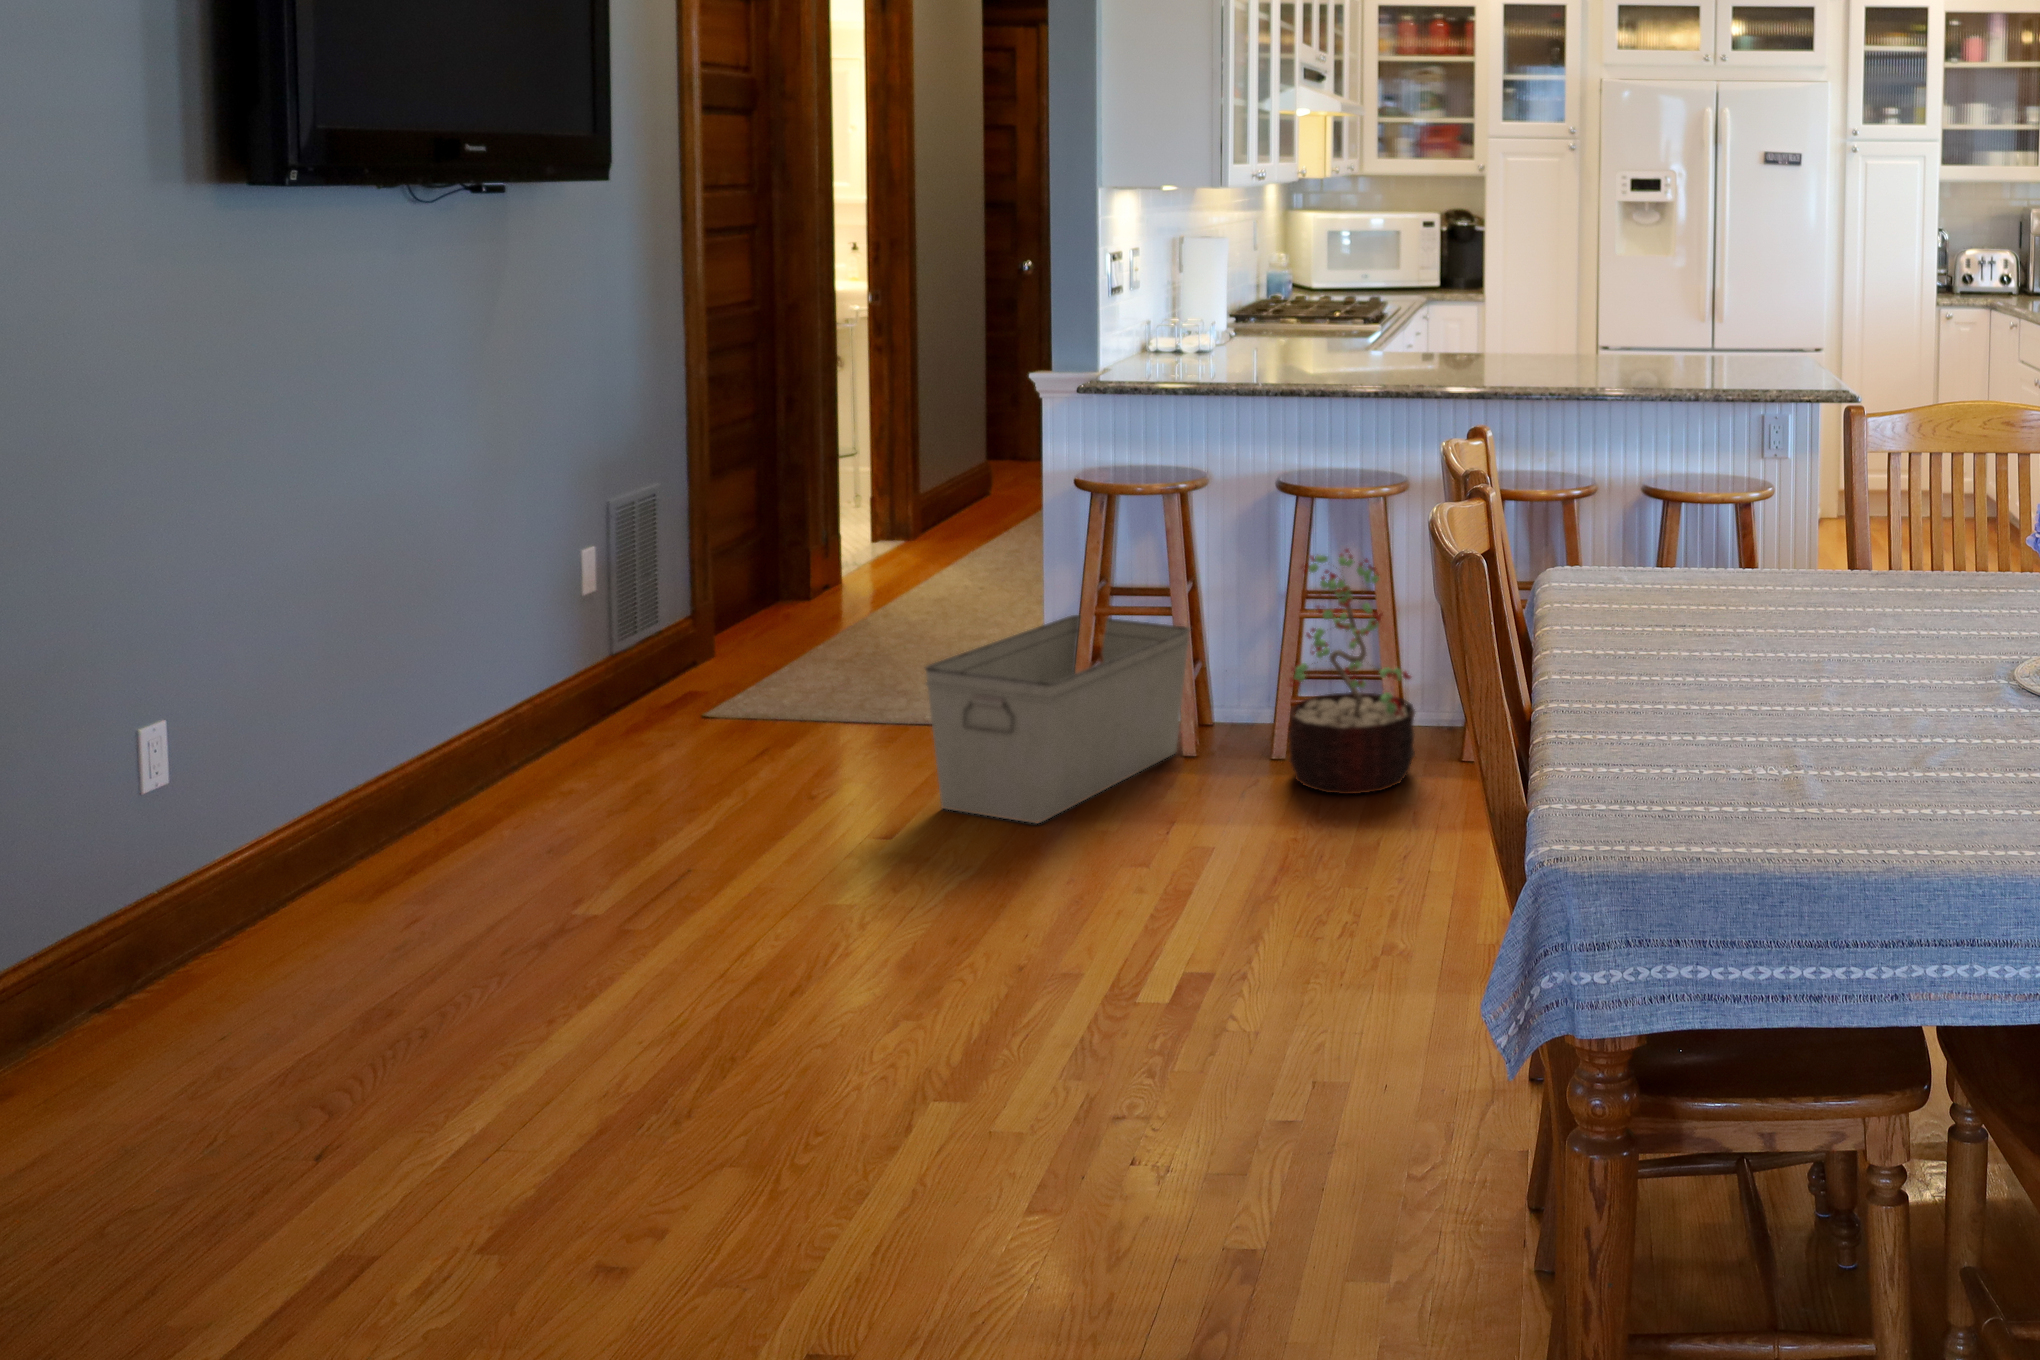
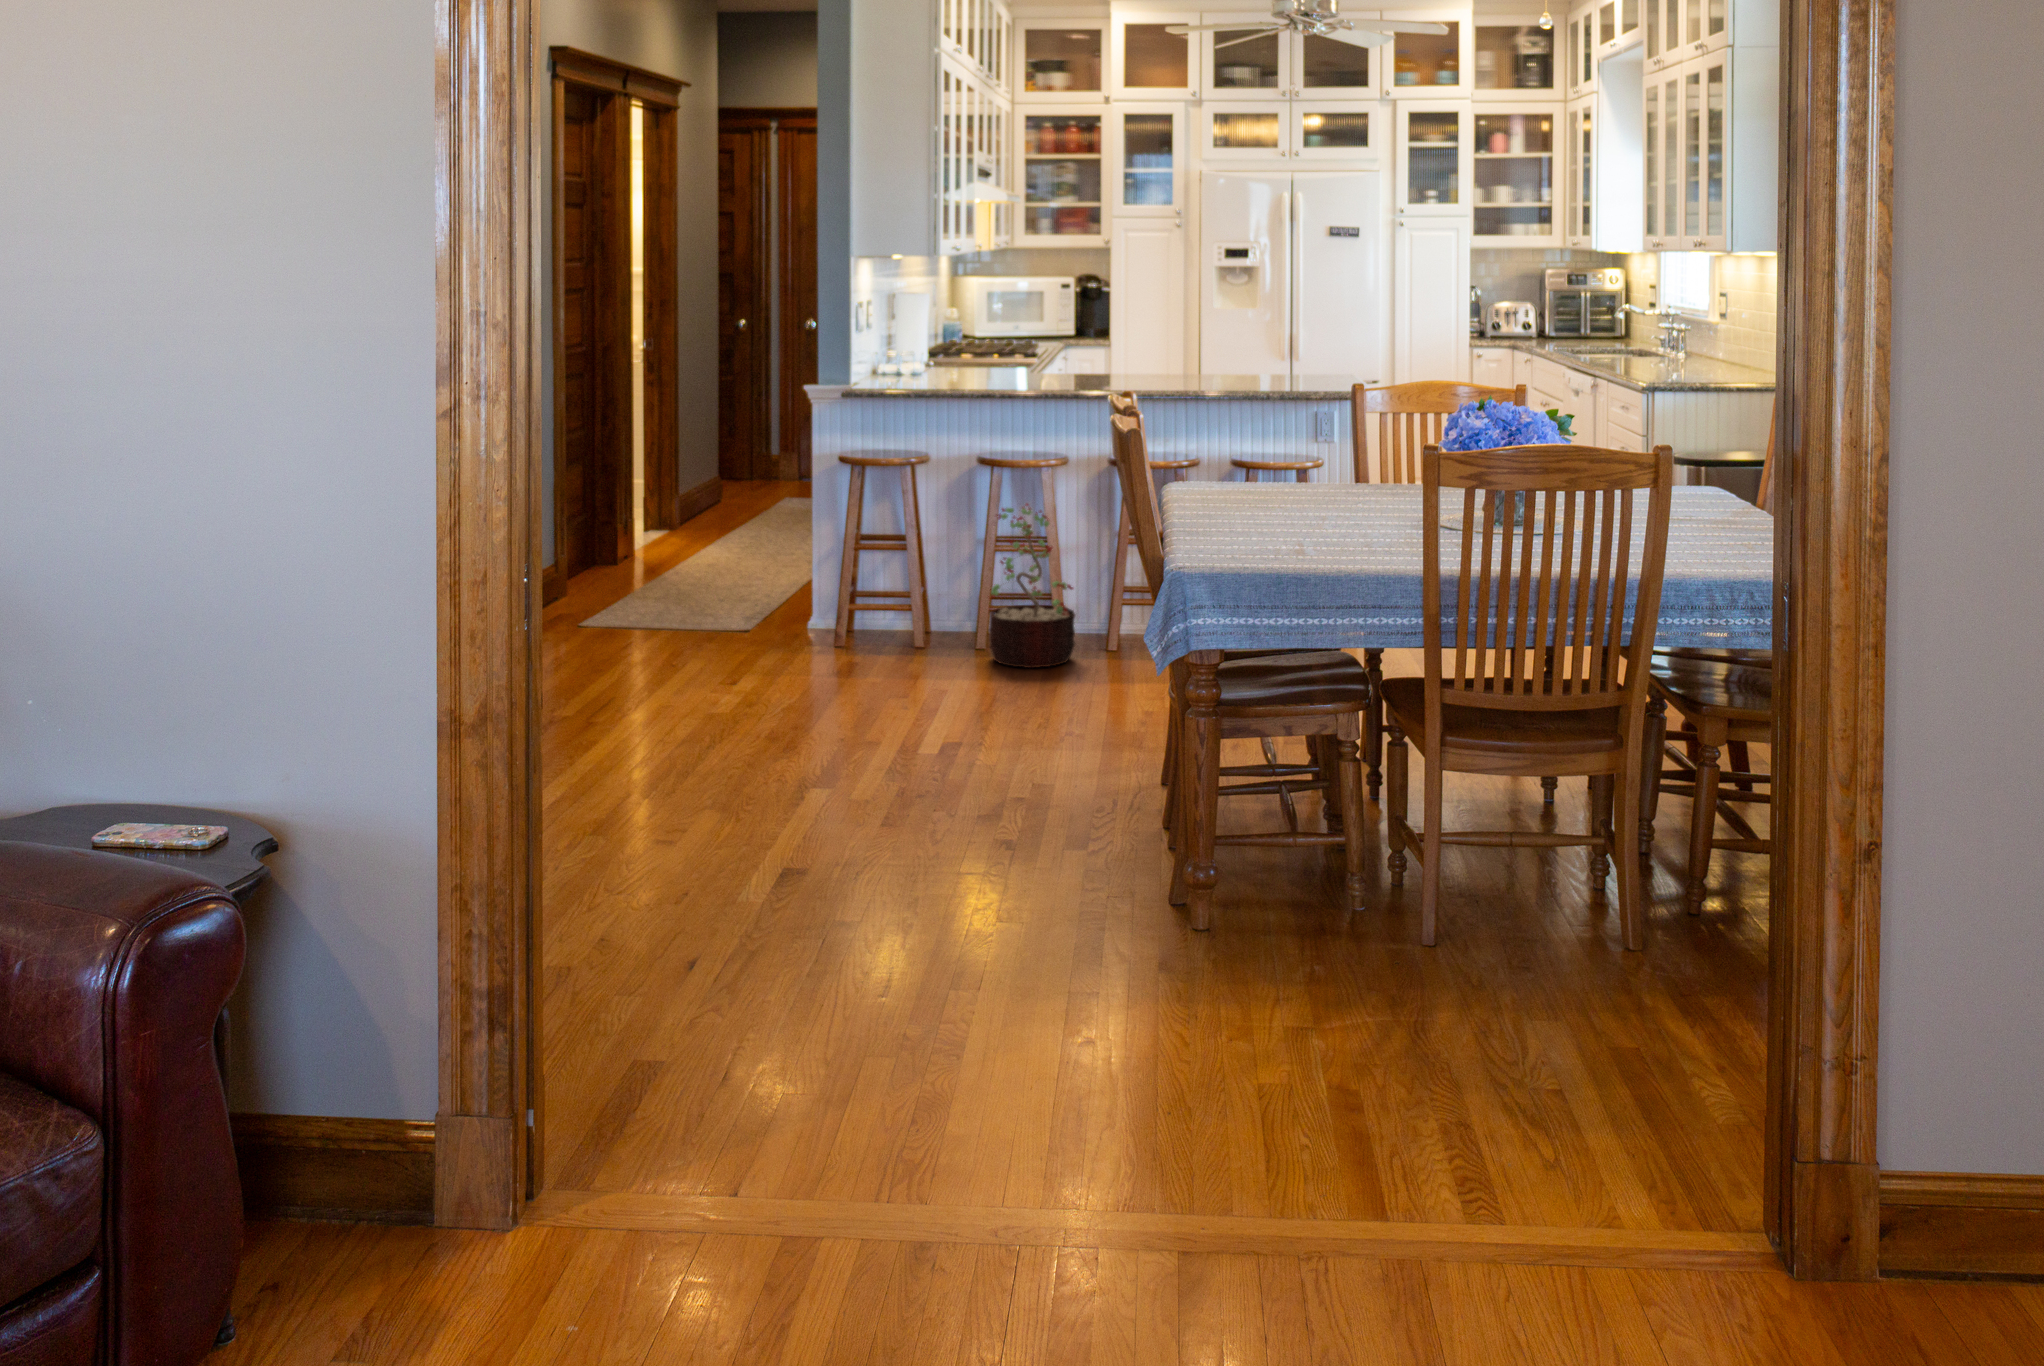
storage bin: present [924,615,1190,823] -> none [748,554,919,680]

